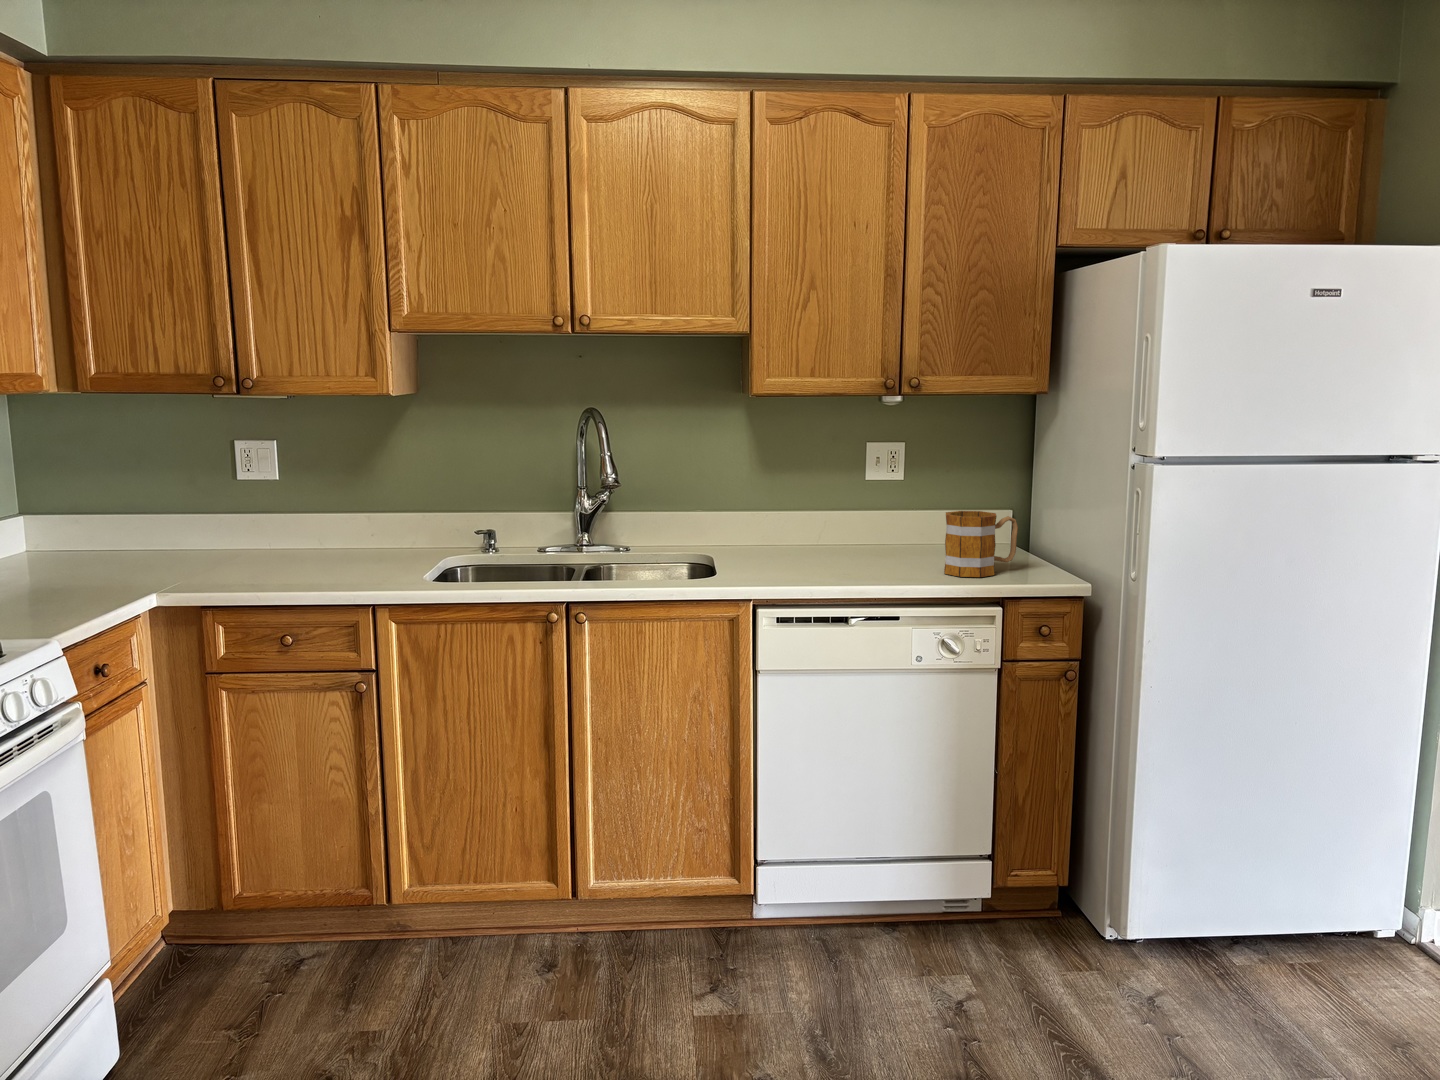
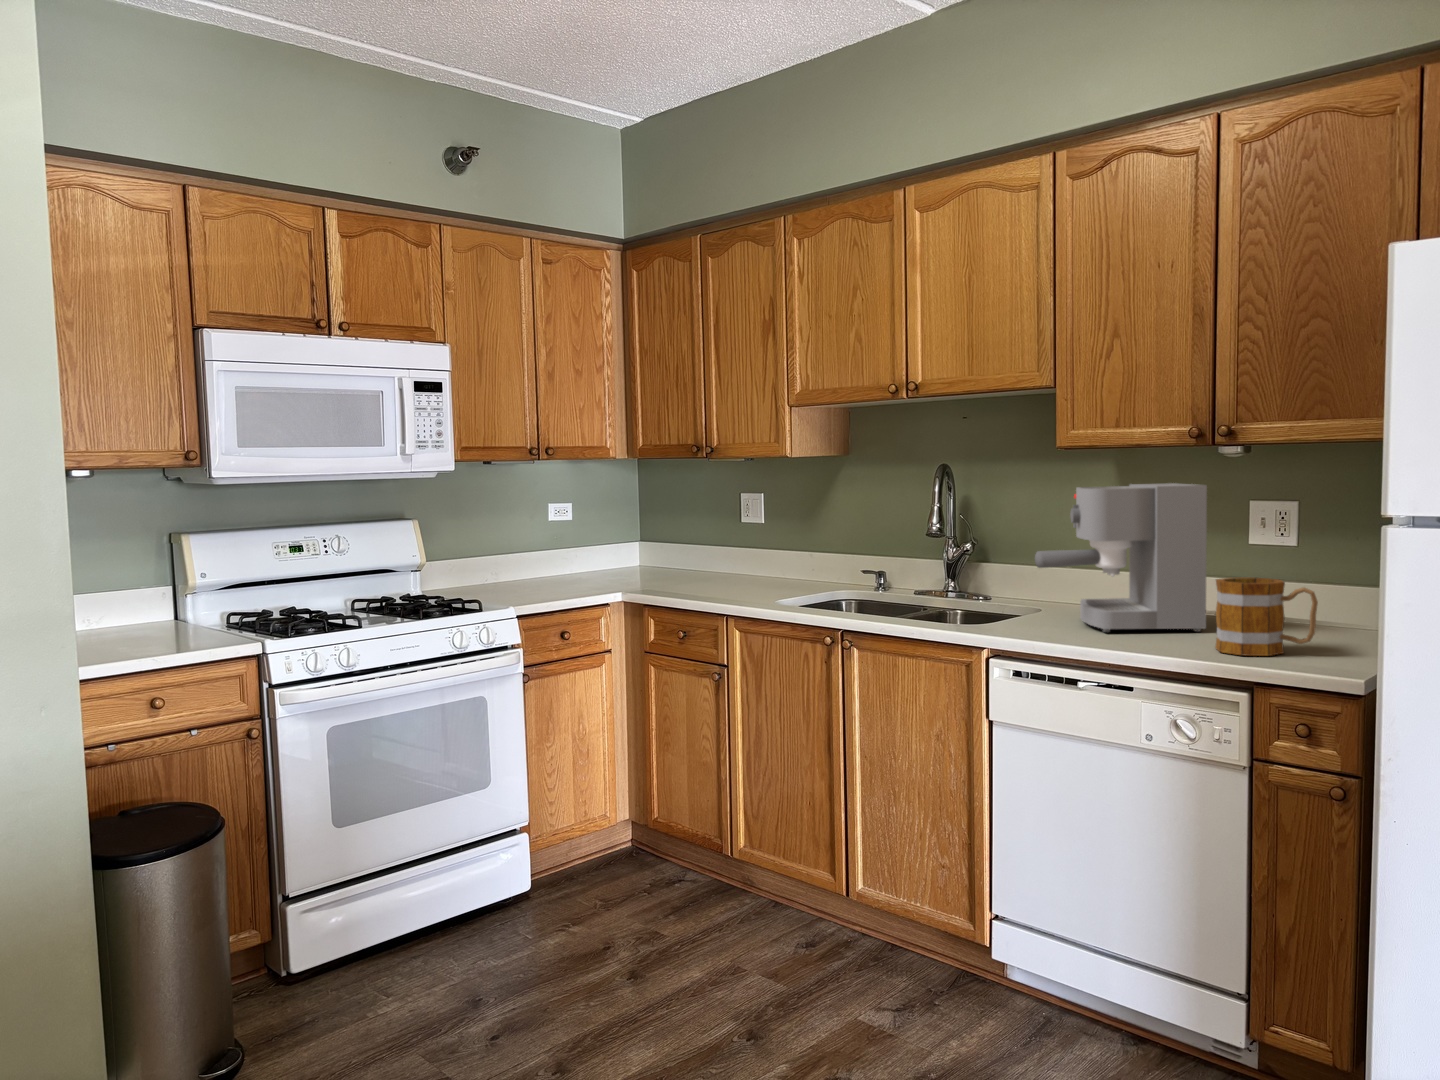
coffee maker: none [765,429,895,571] -> present [1035,483,1207,632]

